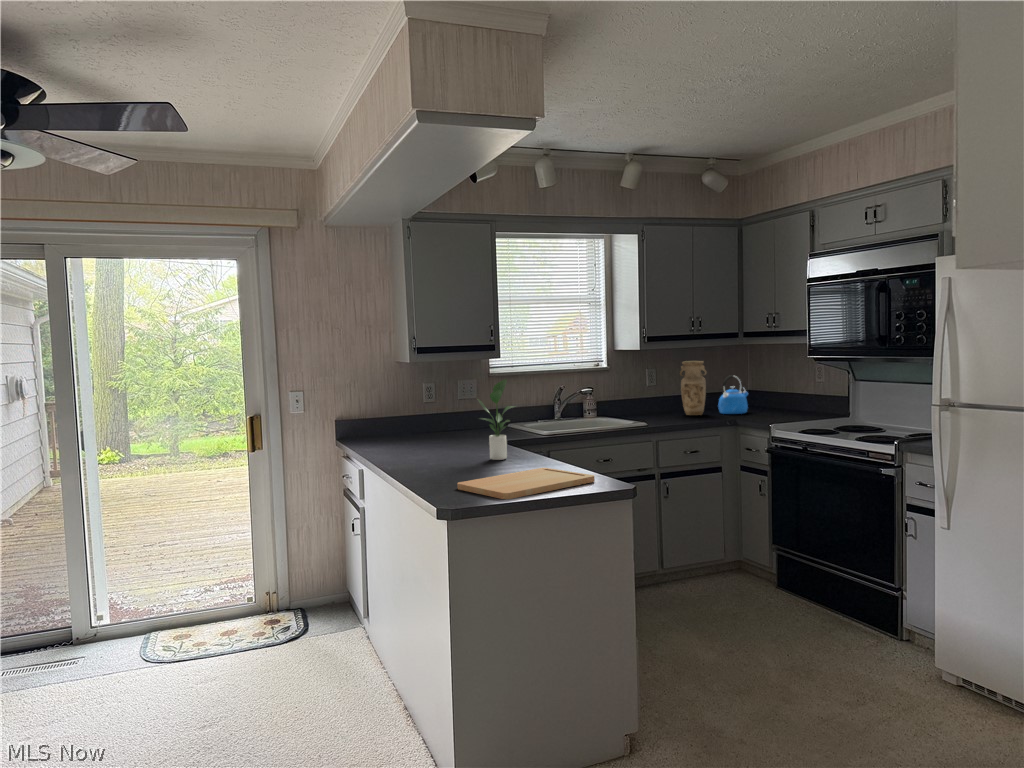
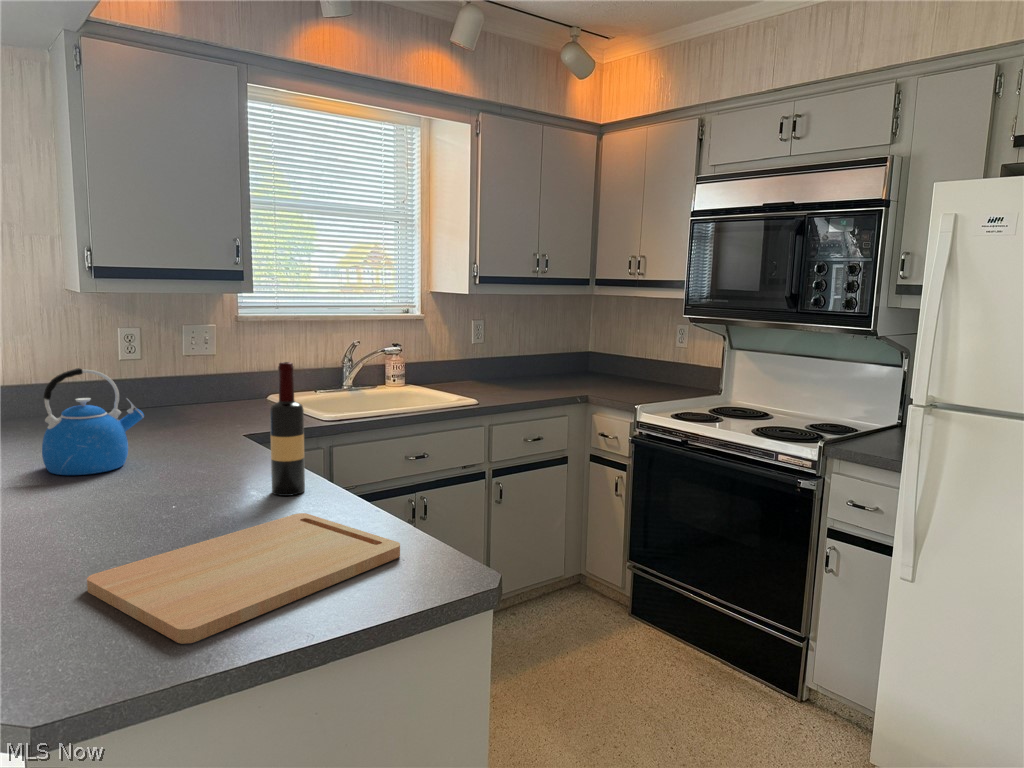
vase: present [680,361,706,415] -> none [513,311,547,382]
kettle: present [718,375,748,414] -> present [42,368,144,475]
potted plant: present [478,379,515,460] -> none [184,332,265,480]
wine bottle: none [523,392,543,465] -> present [270,362,305,496]

